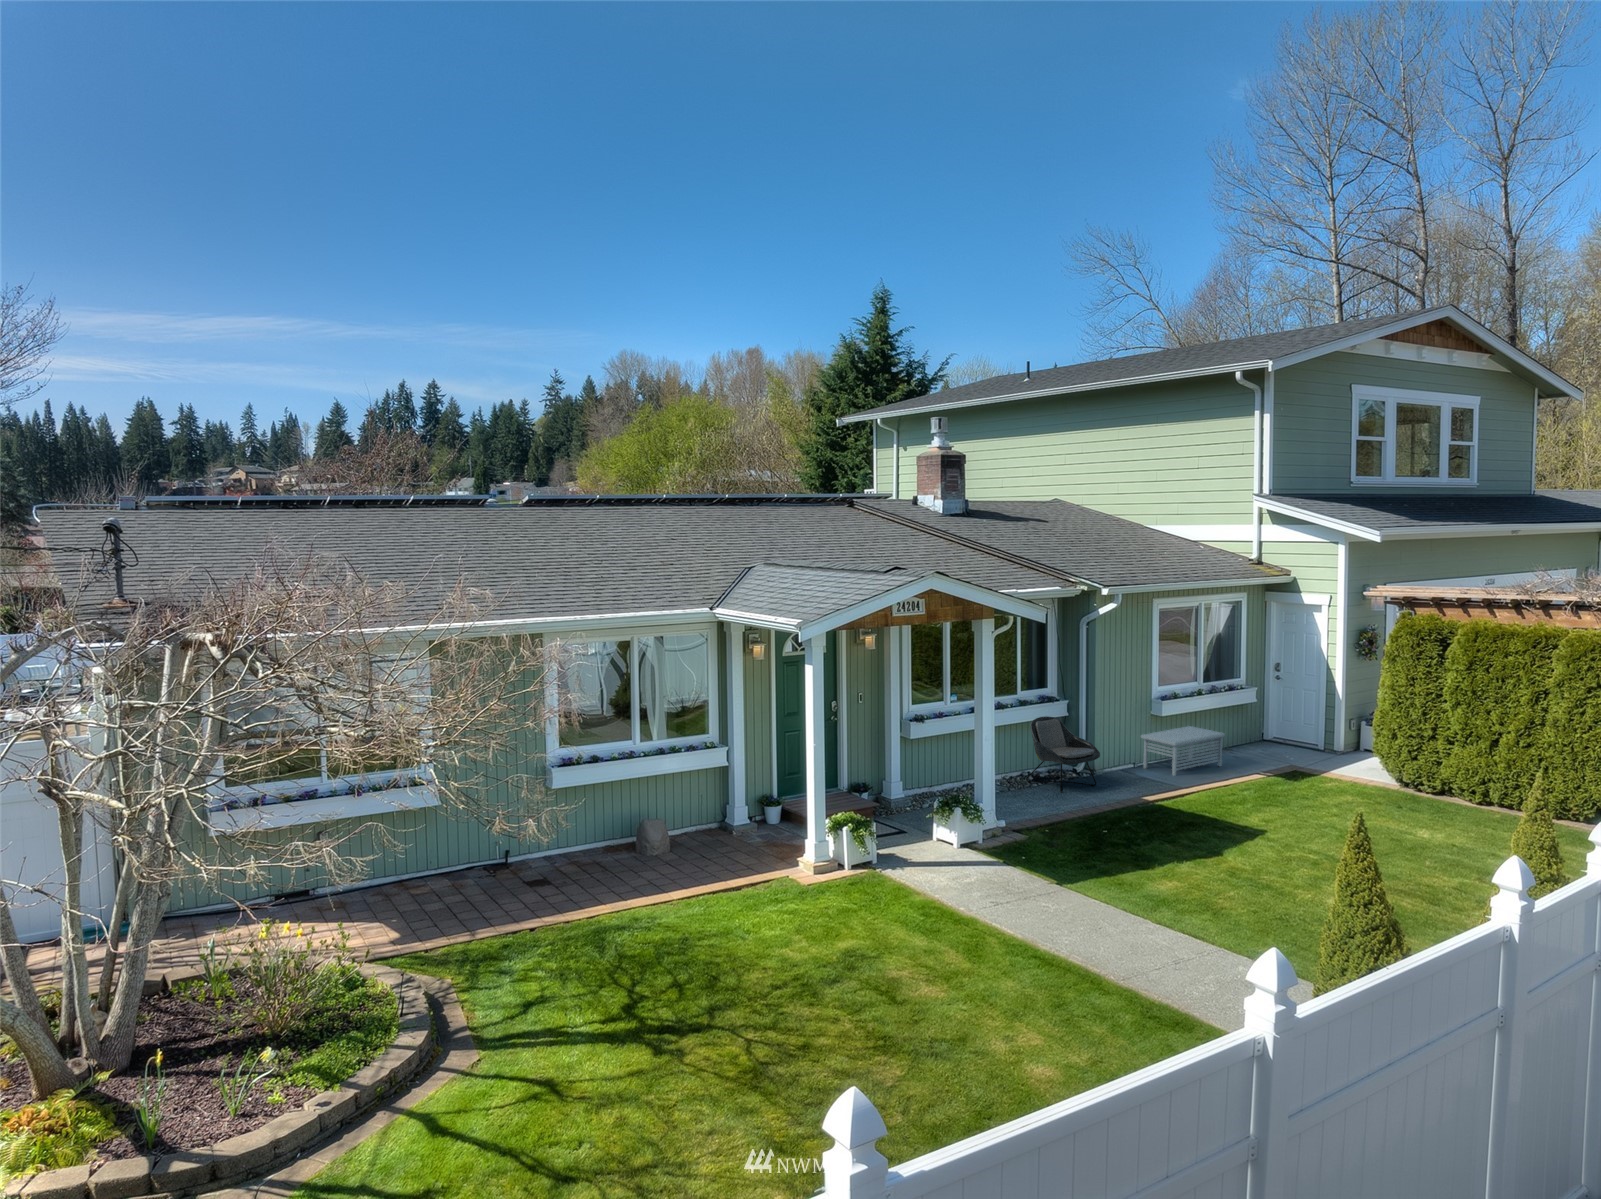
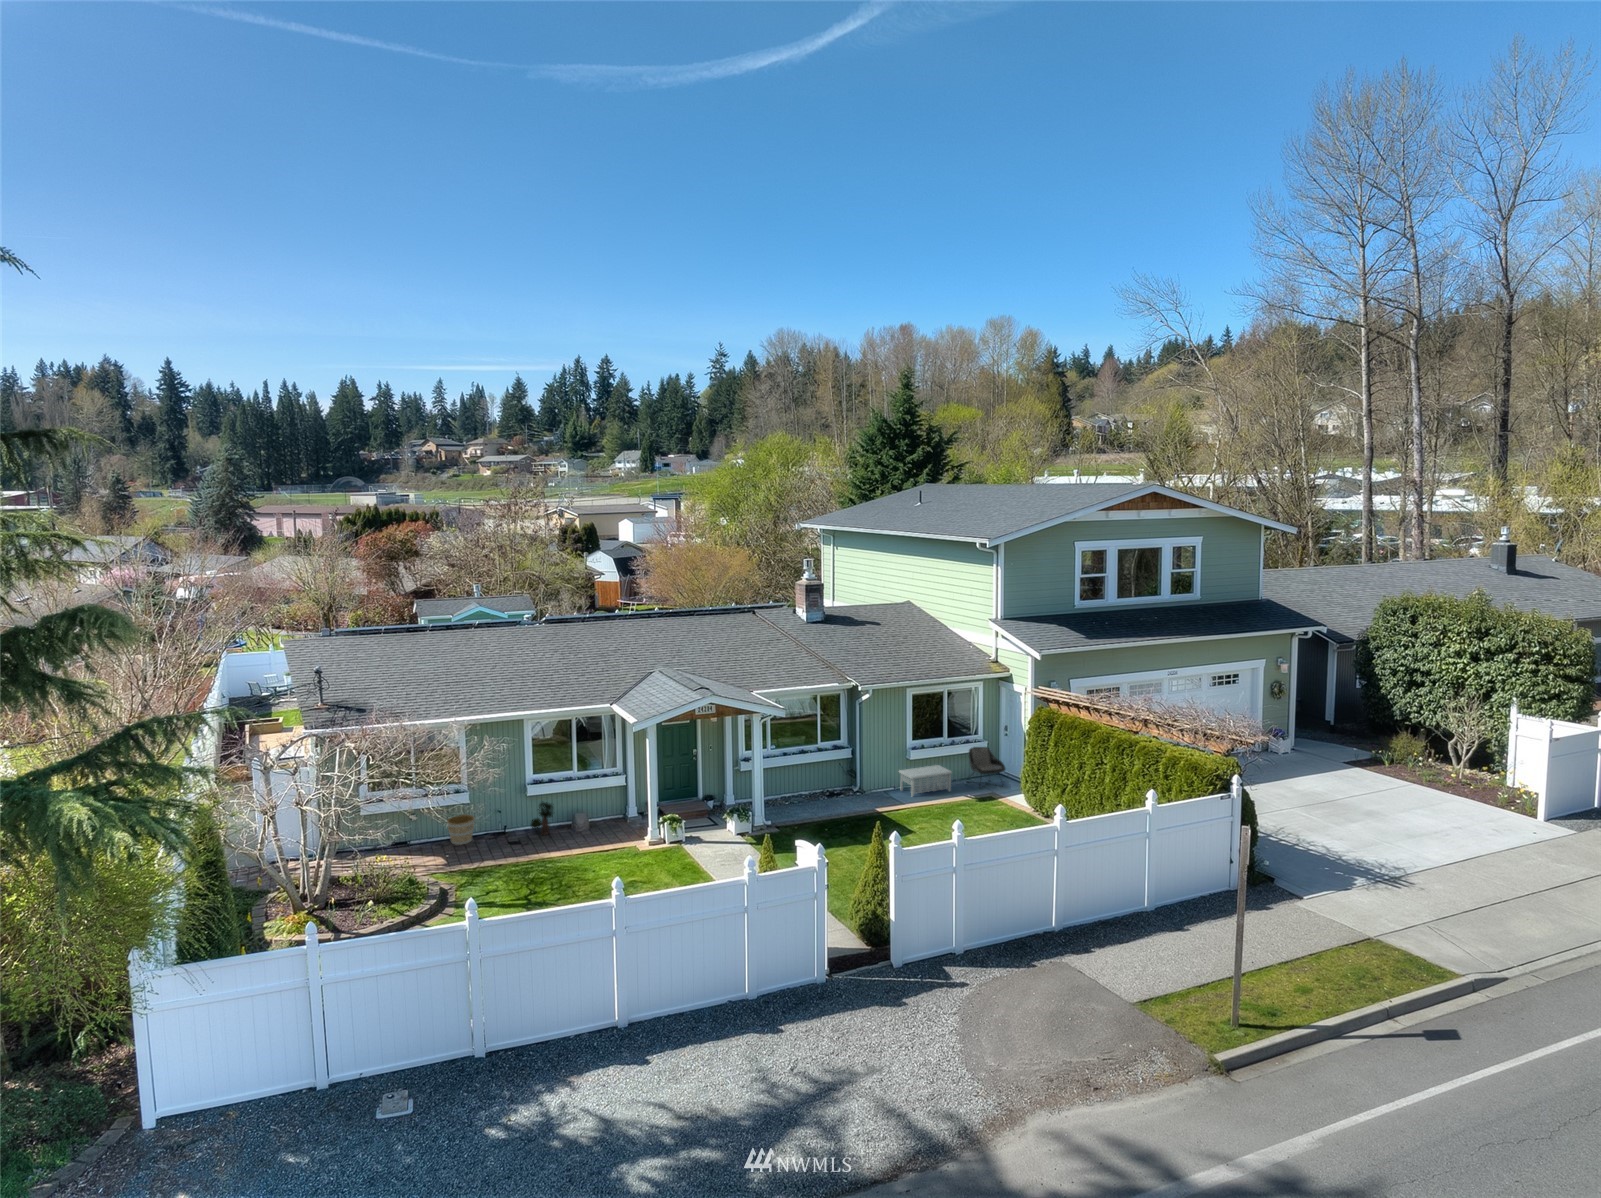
lounge chair: present [1026,716,1100,792] -> present [967,747,1005,787]
potted plant: none [557,798,611,865] -> present [531,802,553,835]
wooden bucket: none [392,831,454,894] -> present [447,814,475,845]

